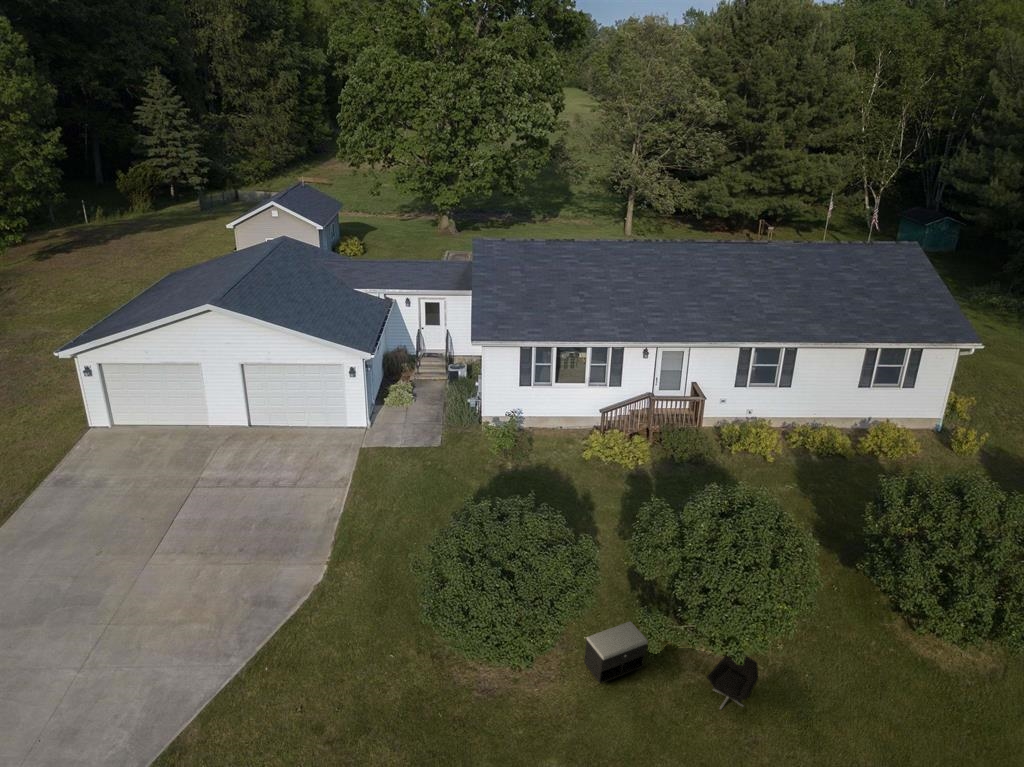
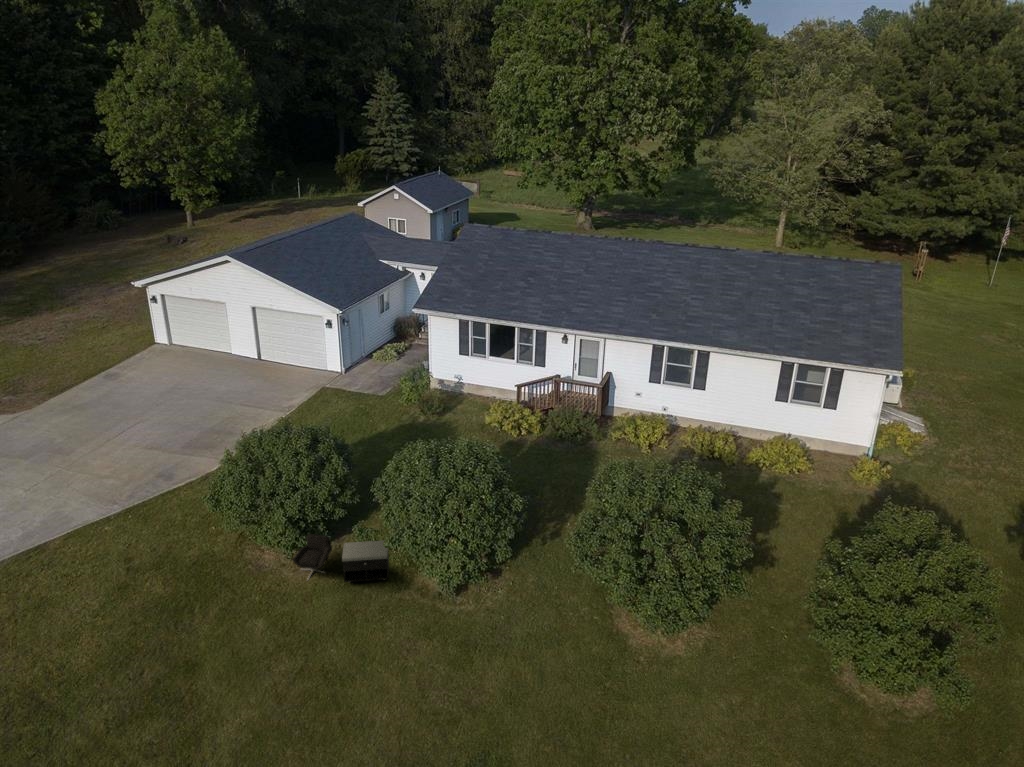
lounge chair: present [707,656,758,709] -> present [292,534,332,573]

